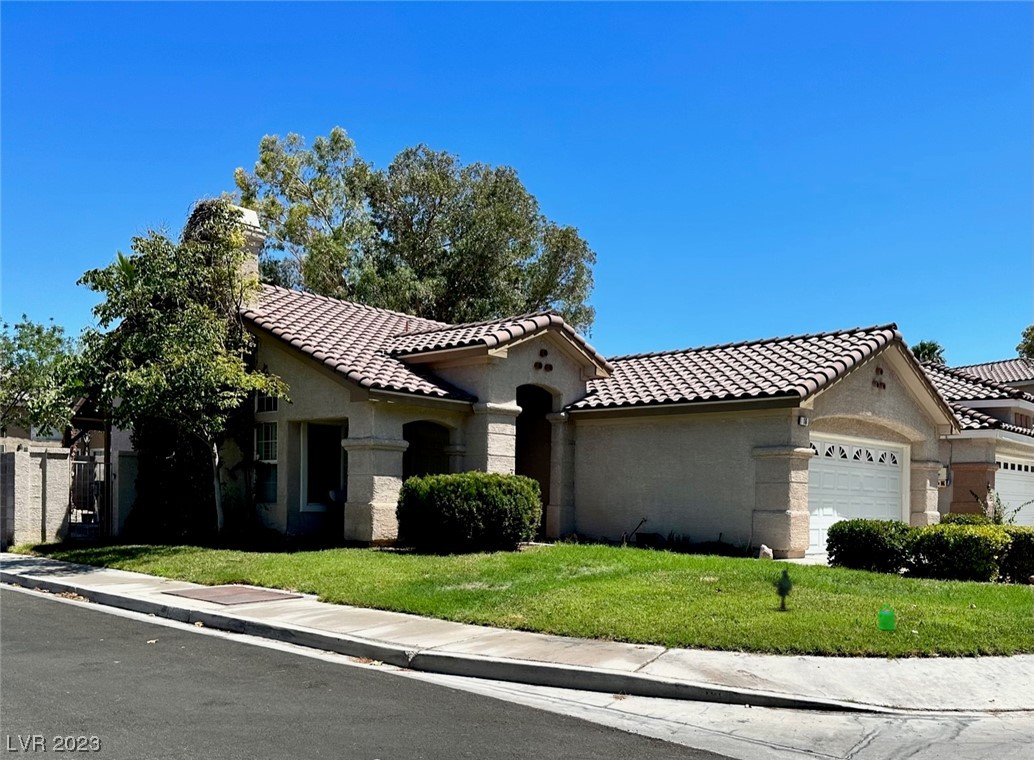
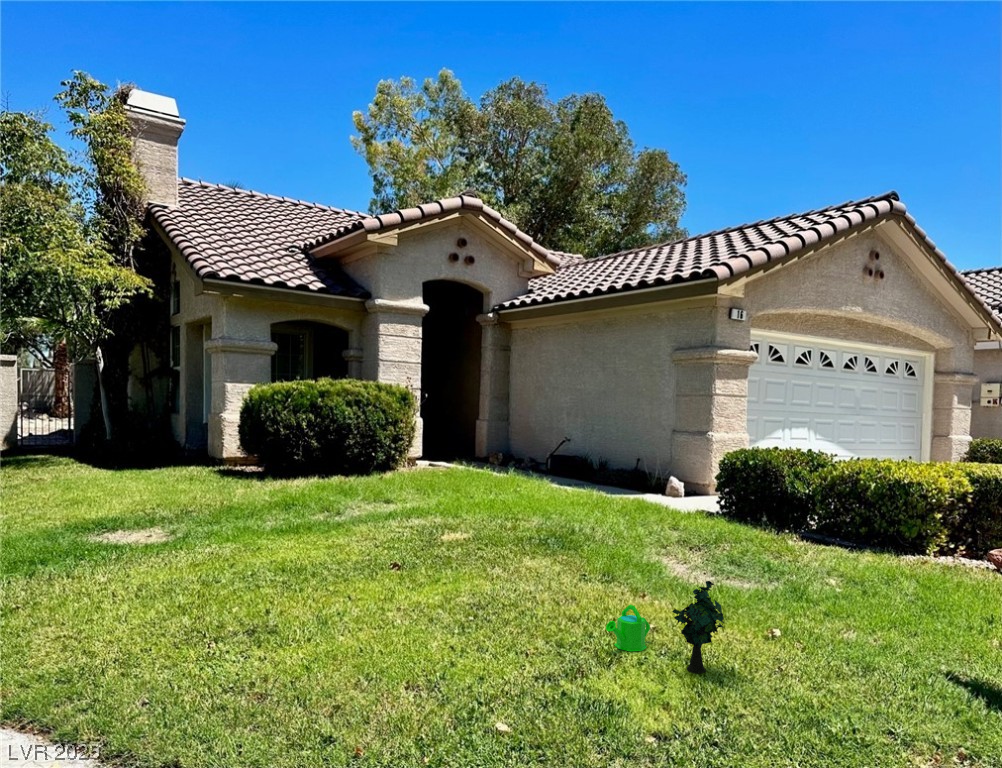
decorative plant: present [772,567,794,611] -> present [672,581,724,673]

